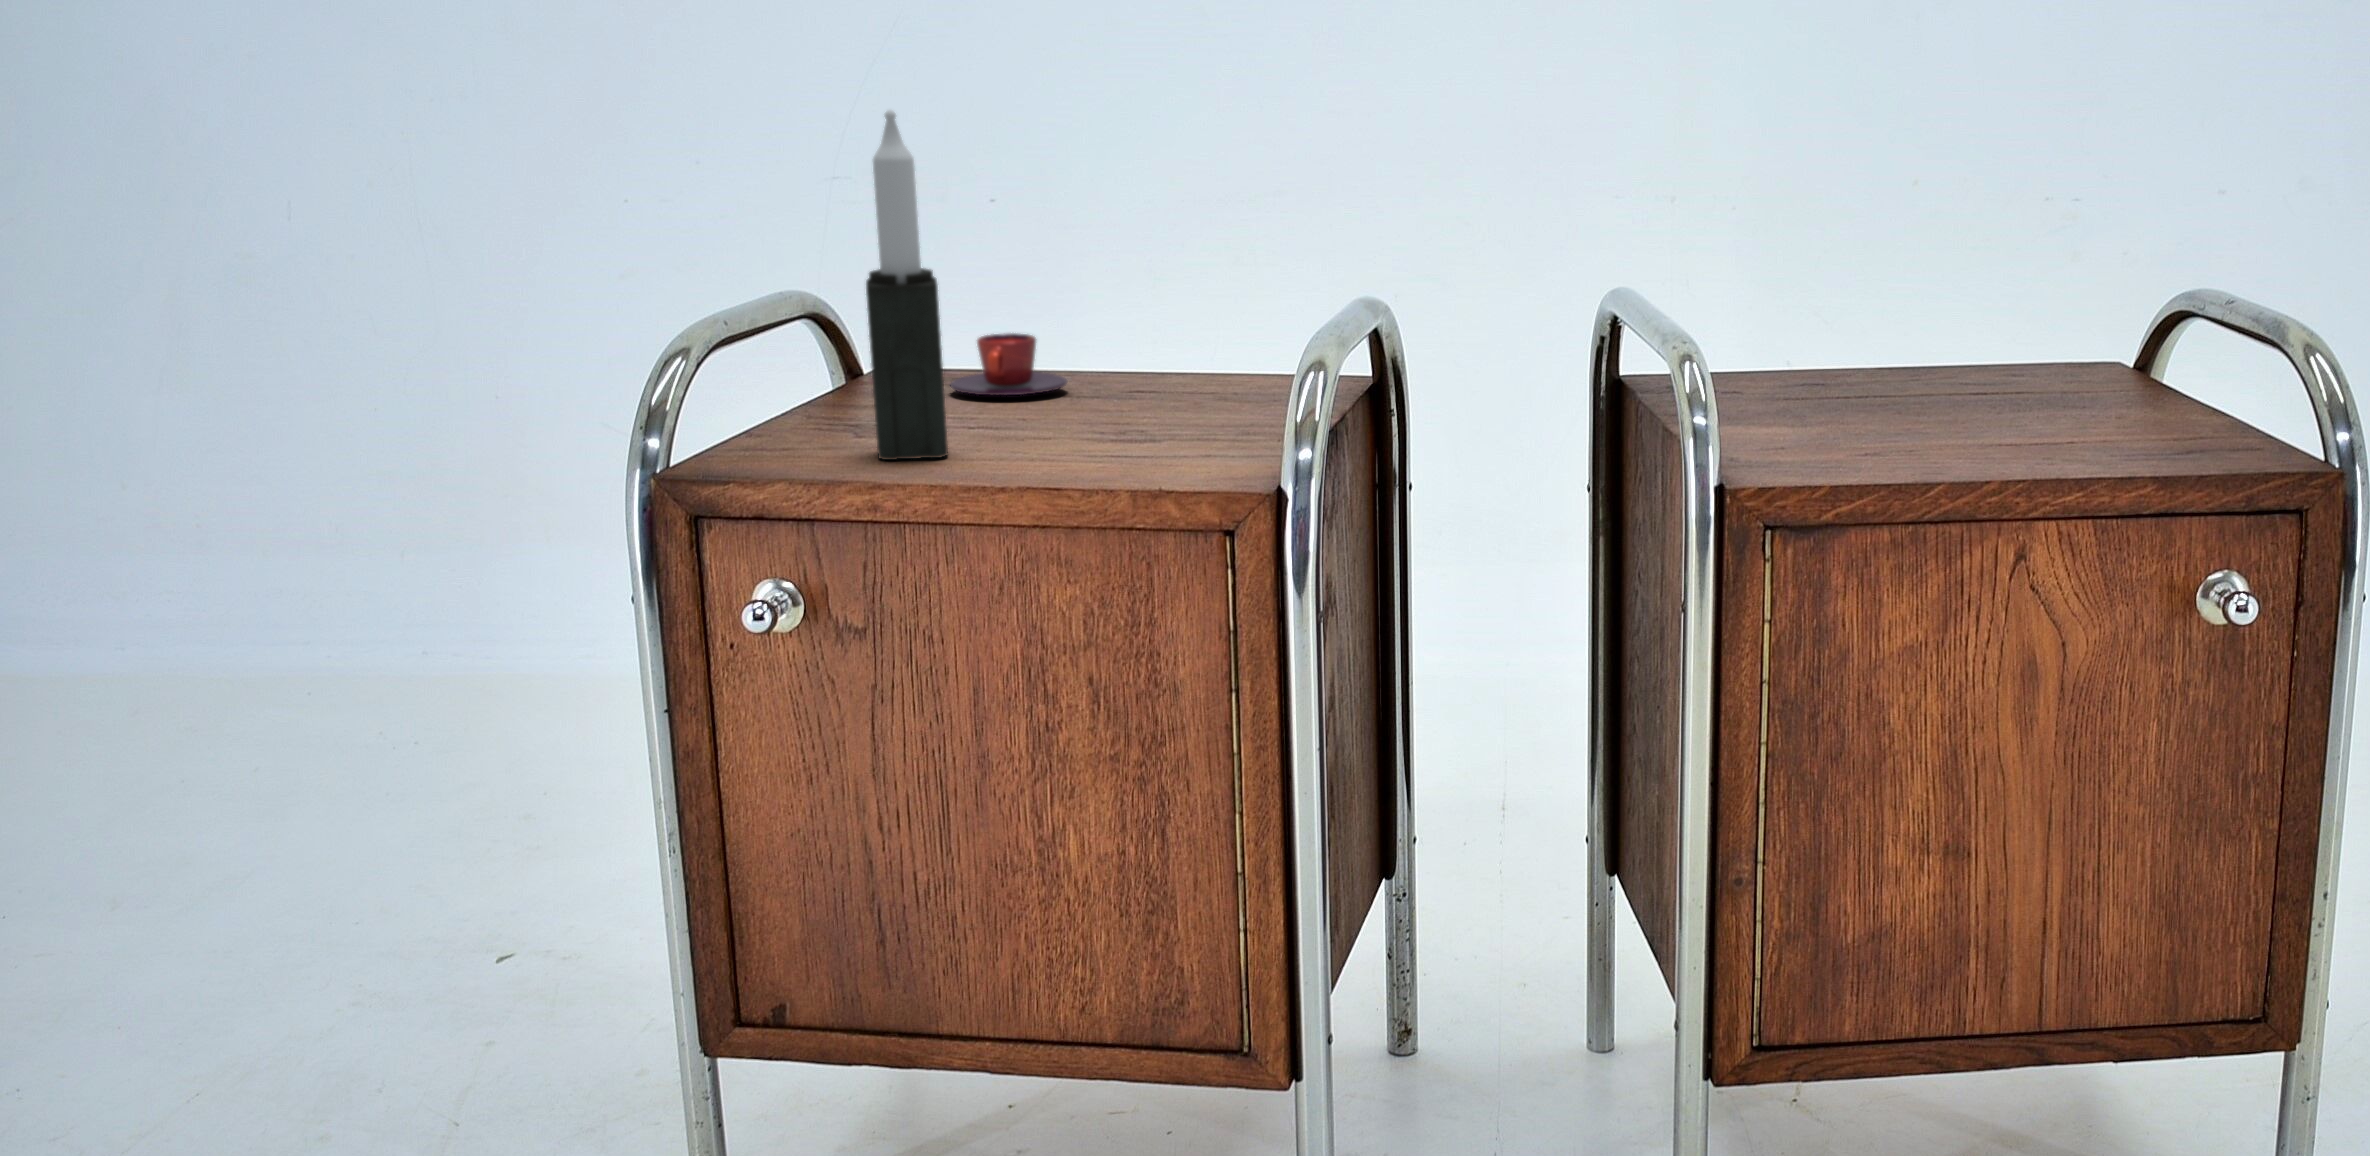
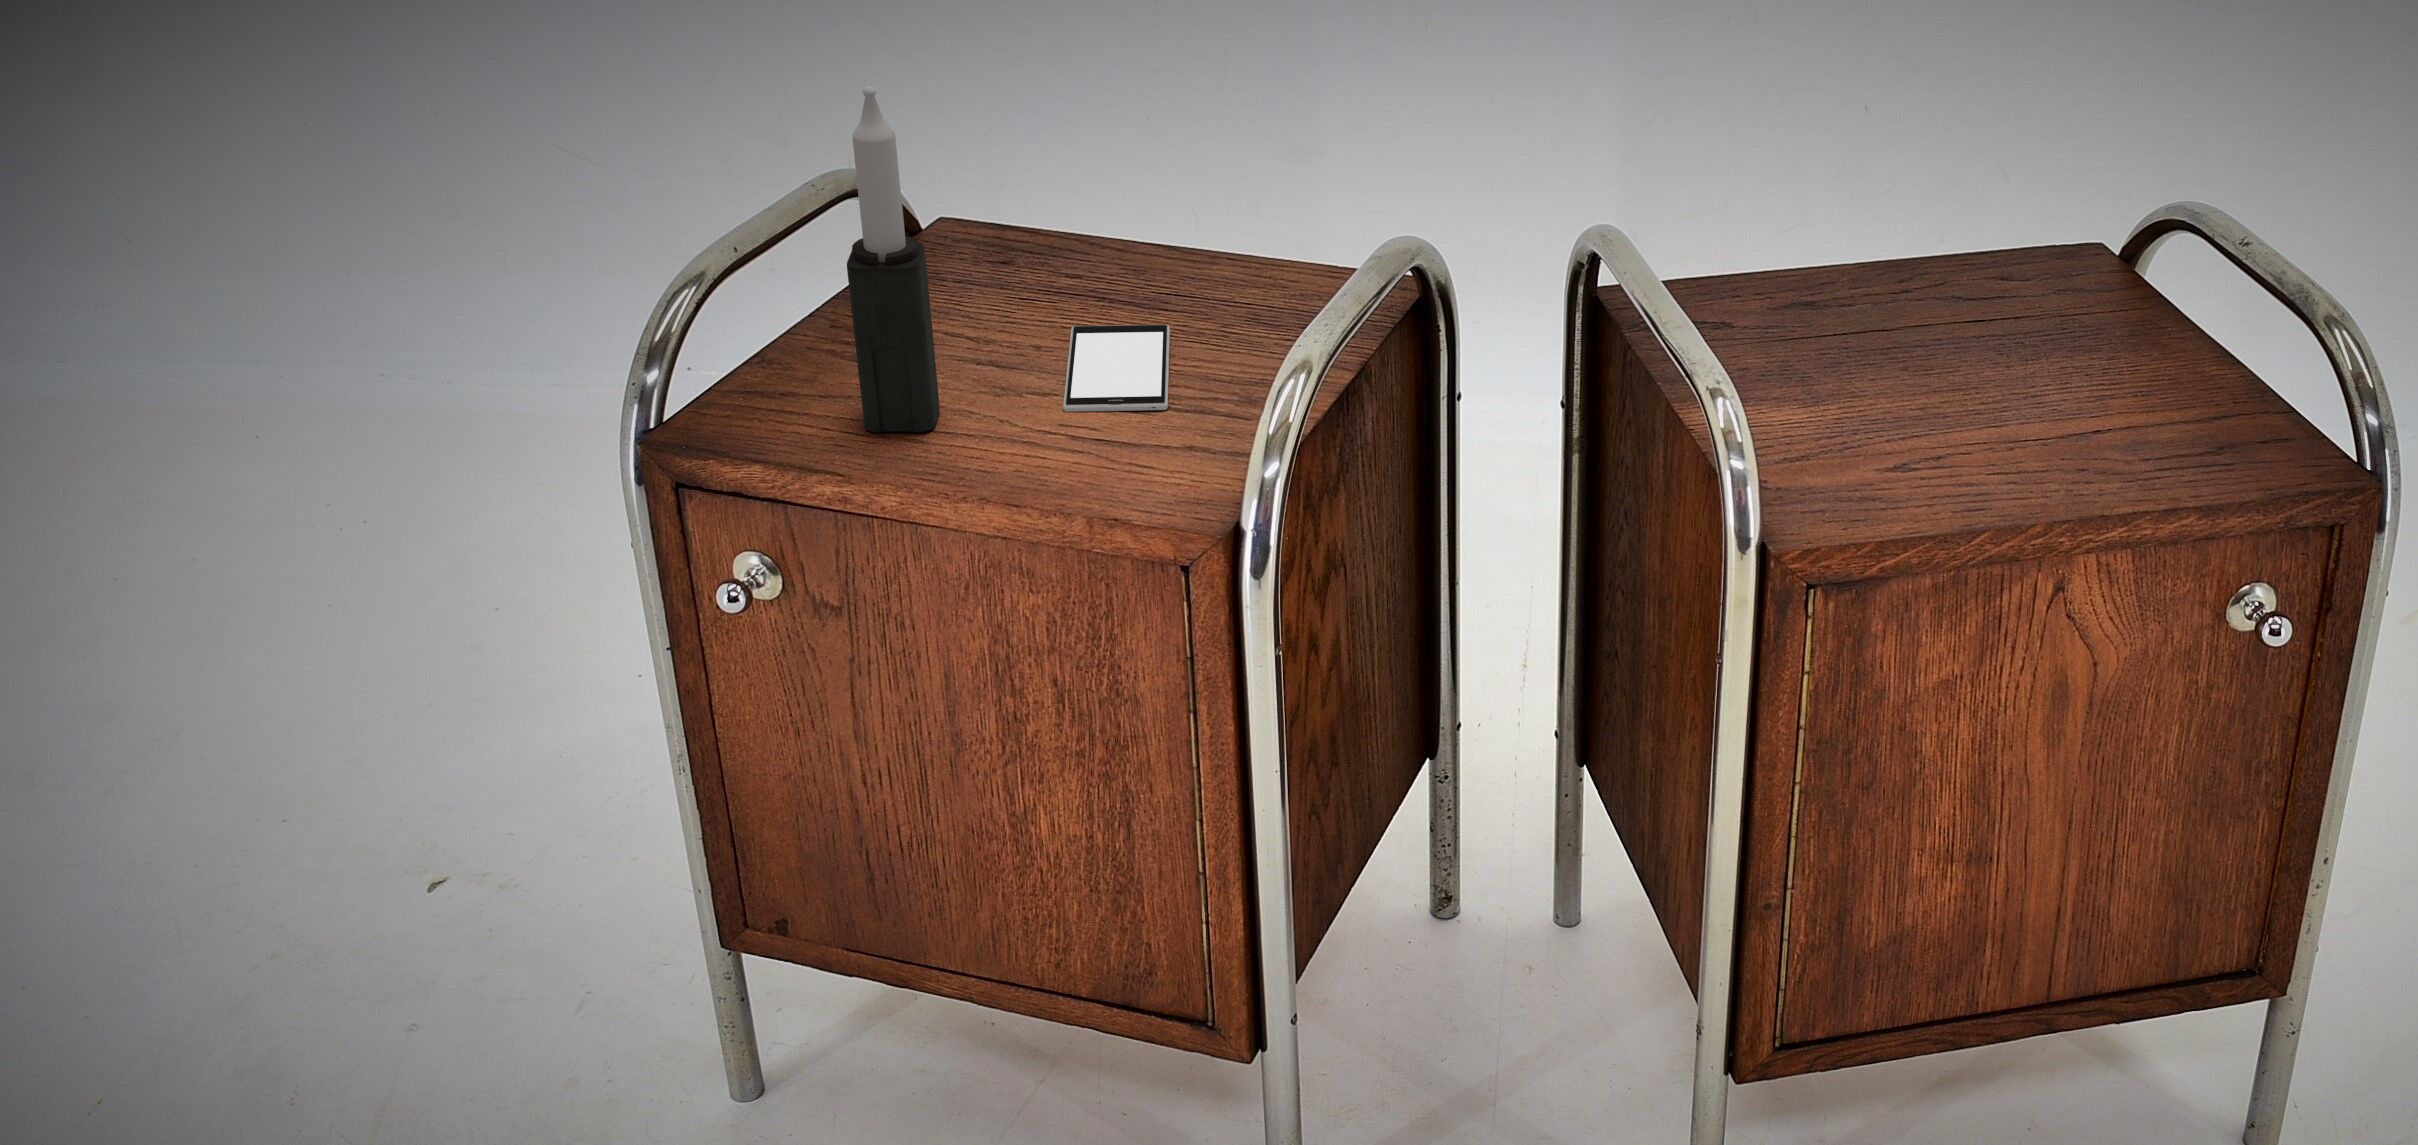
teacup: present [950,333,1067,396] -> none [993,213,1115,293]
smartphone: none [1047,401,1168,447] -> present [1063,325,1170,412]

